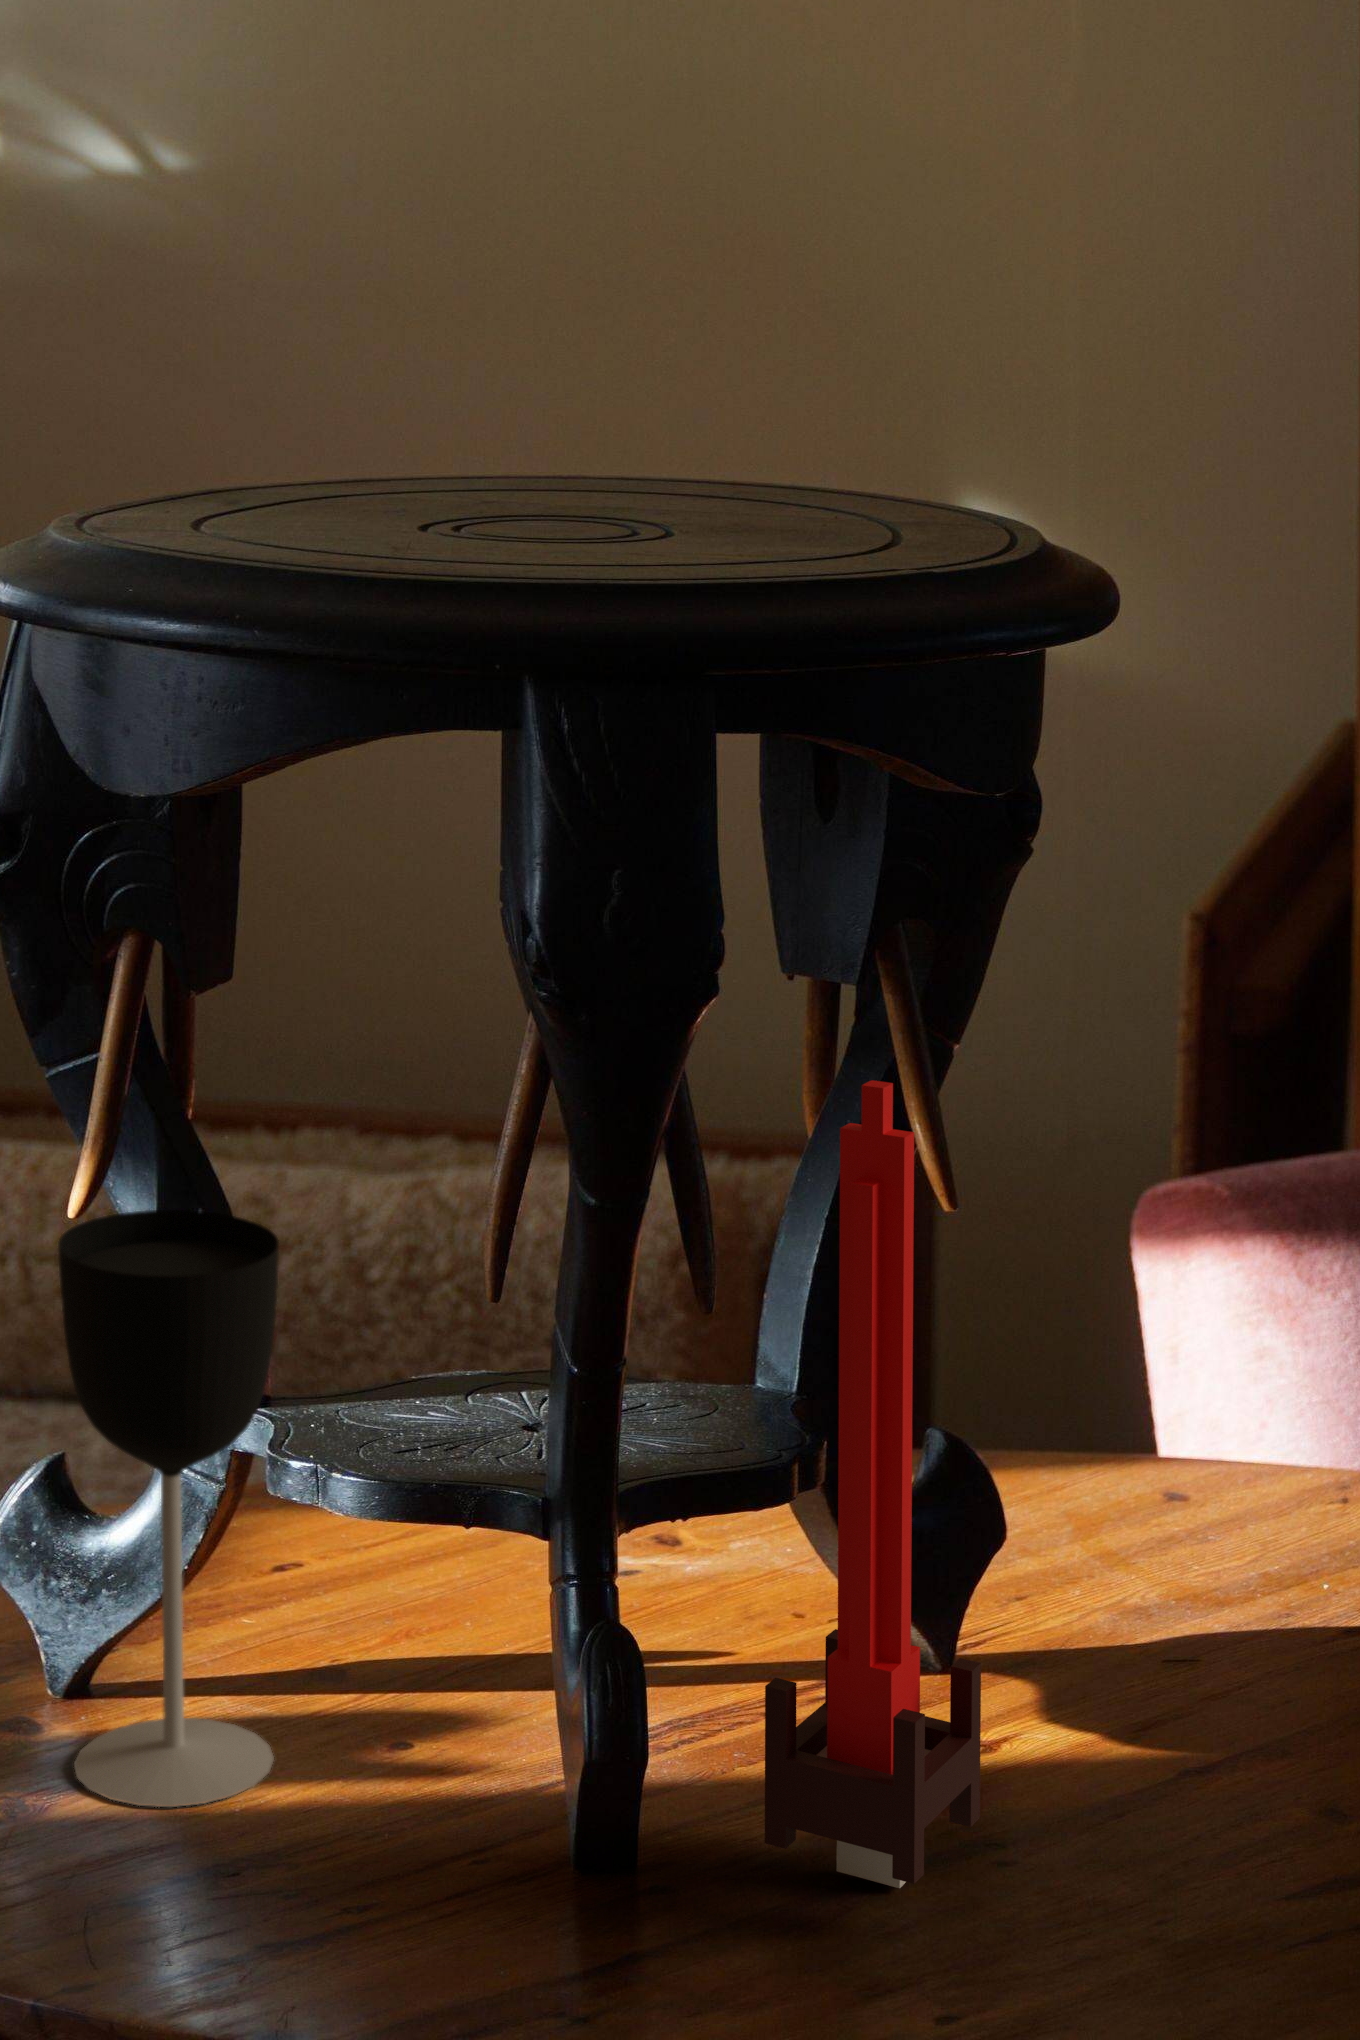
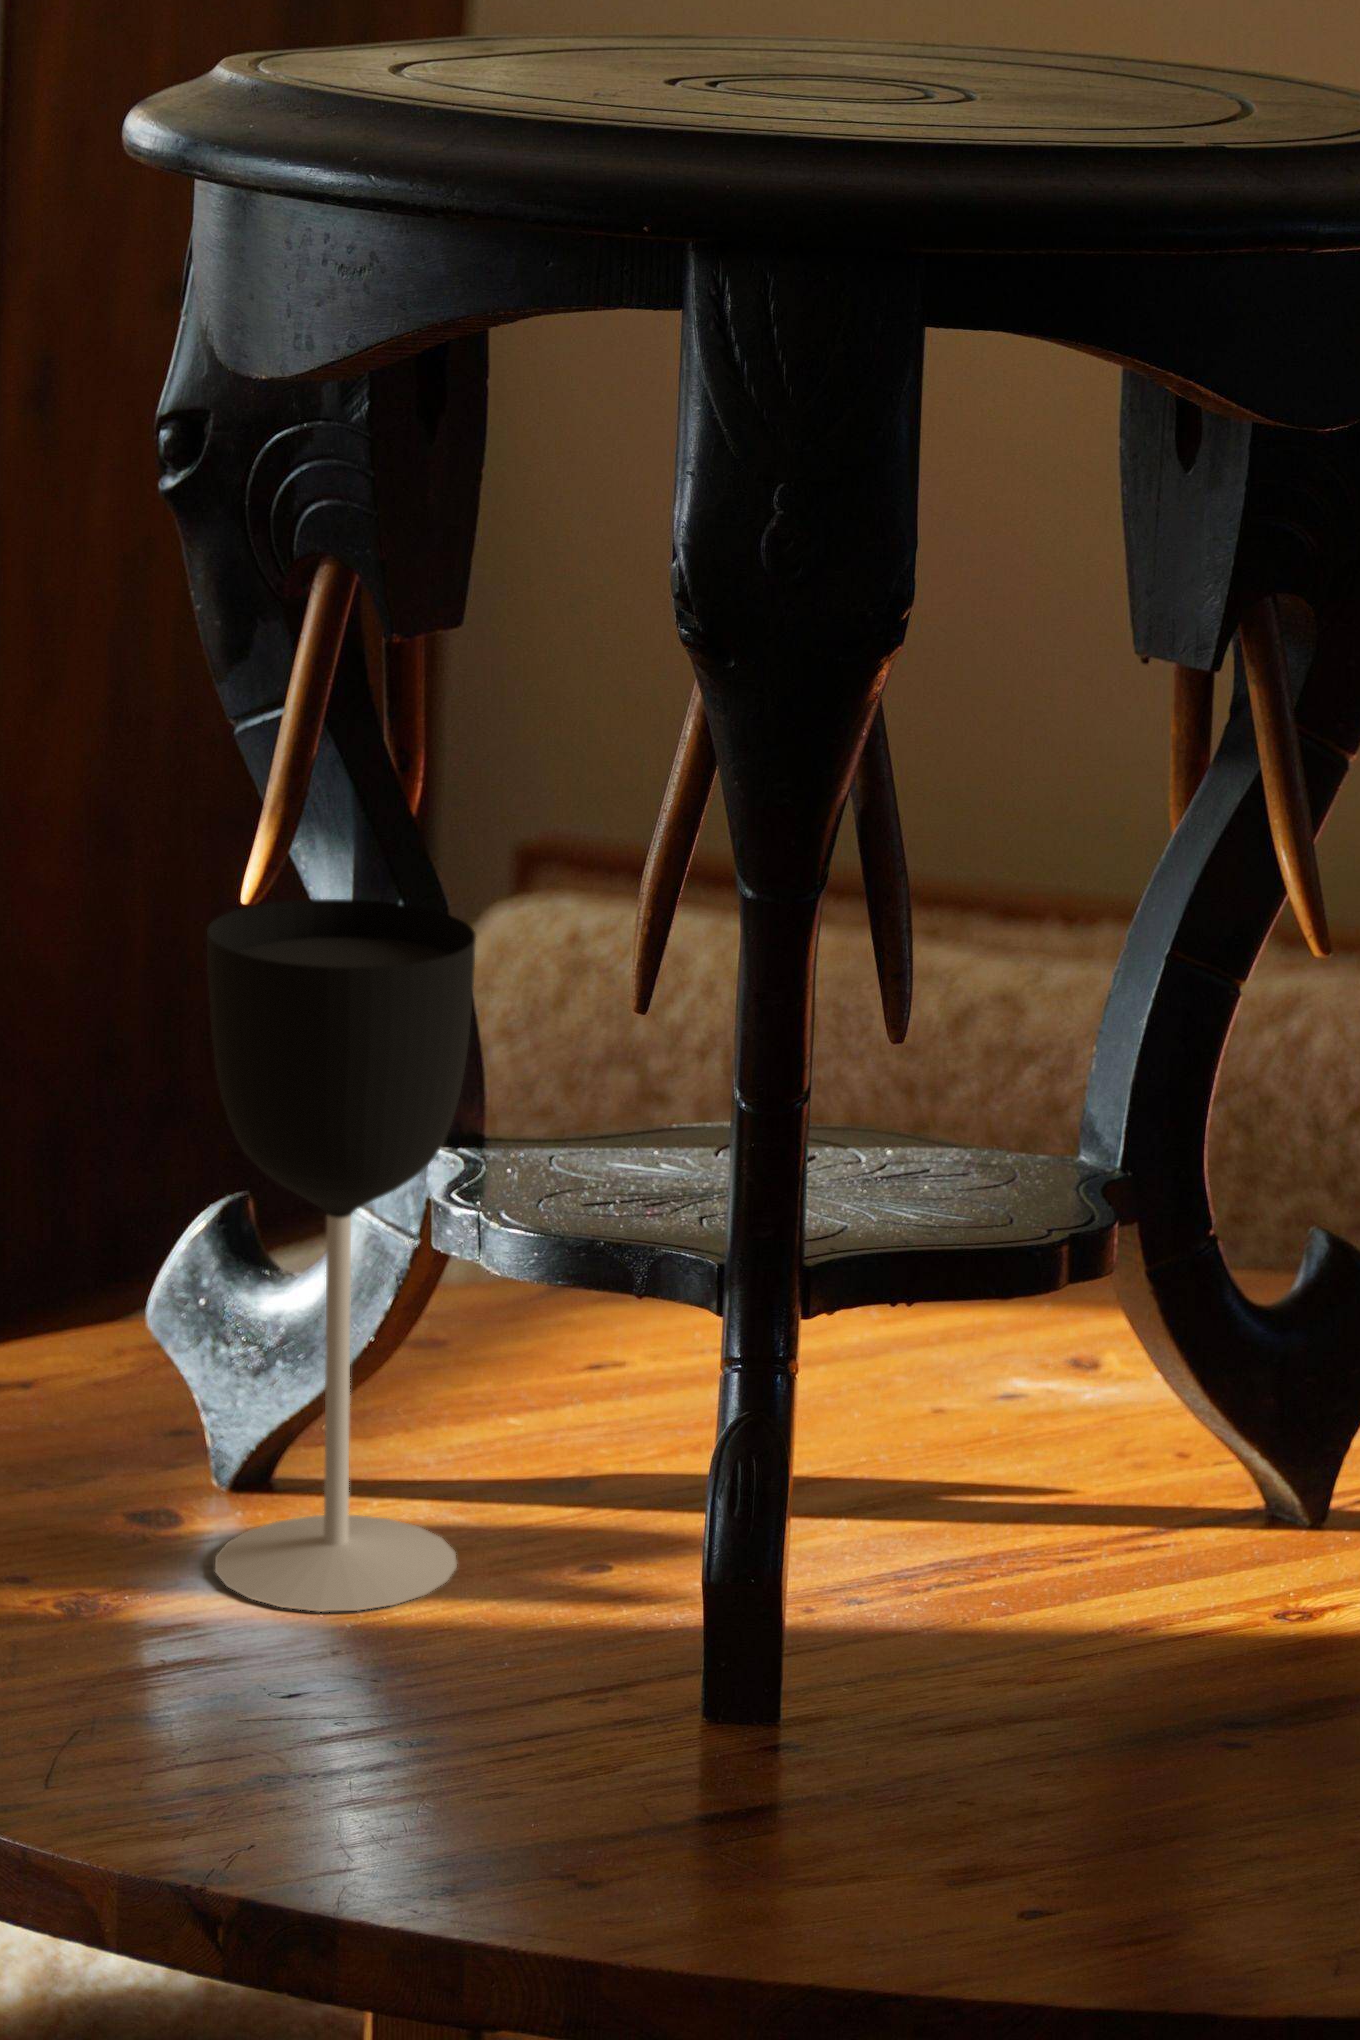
candle: present [765,1080,981,1888] -> none [1021,754,1307,1763]

